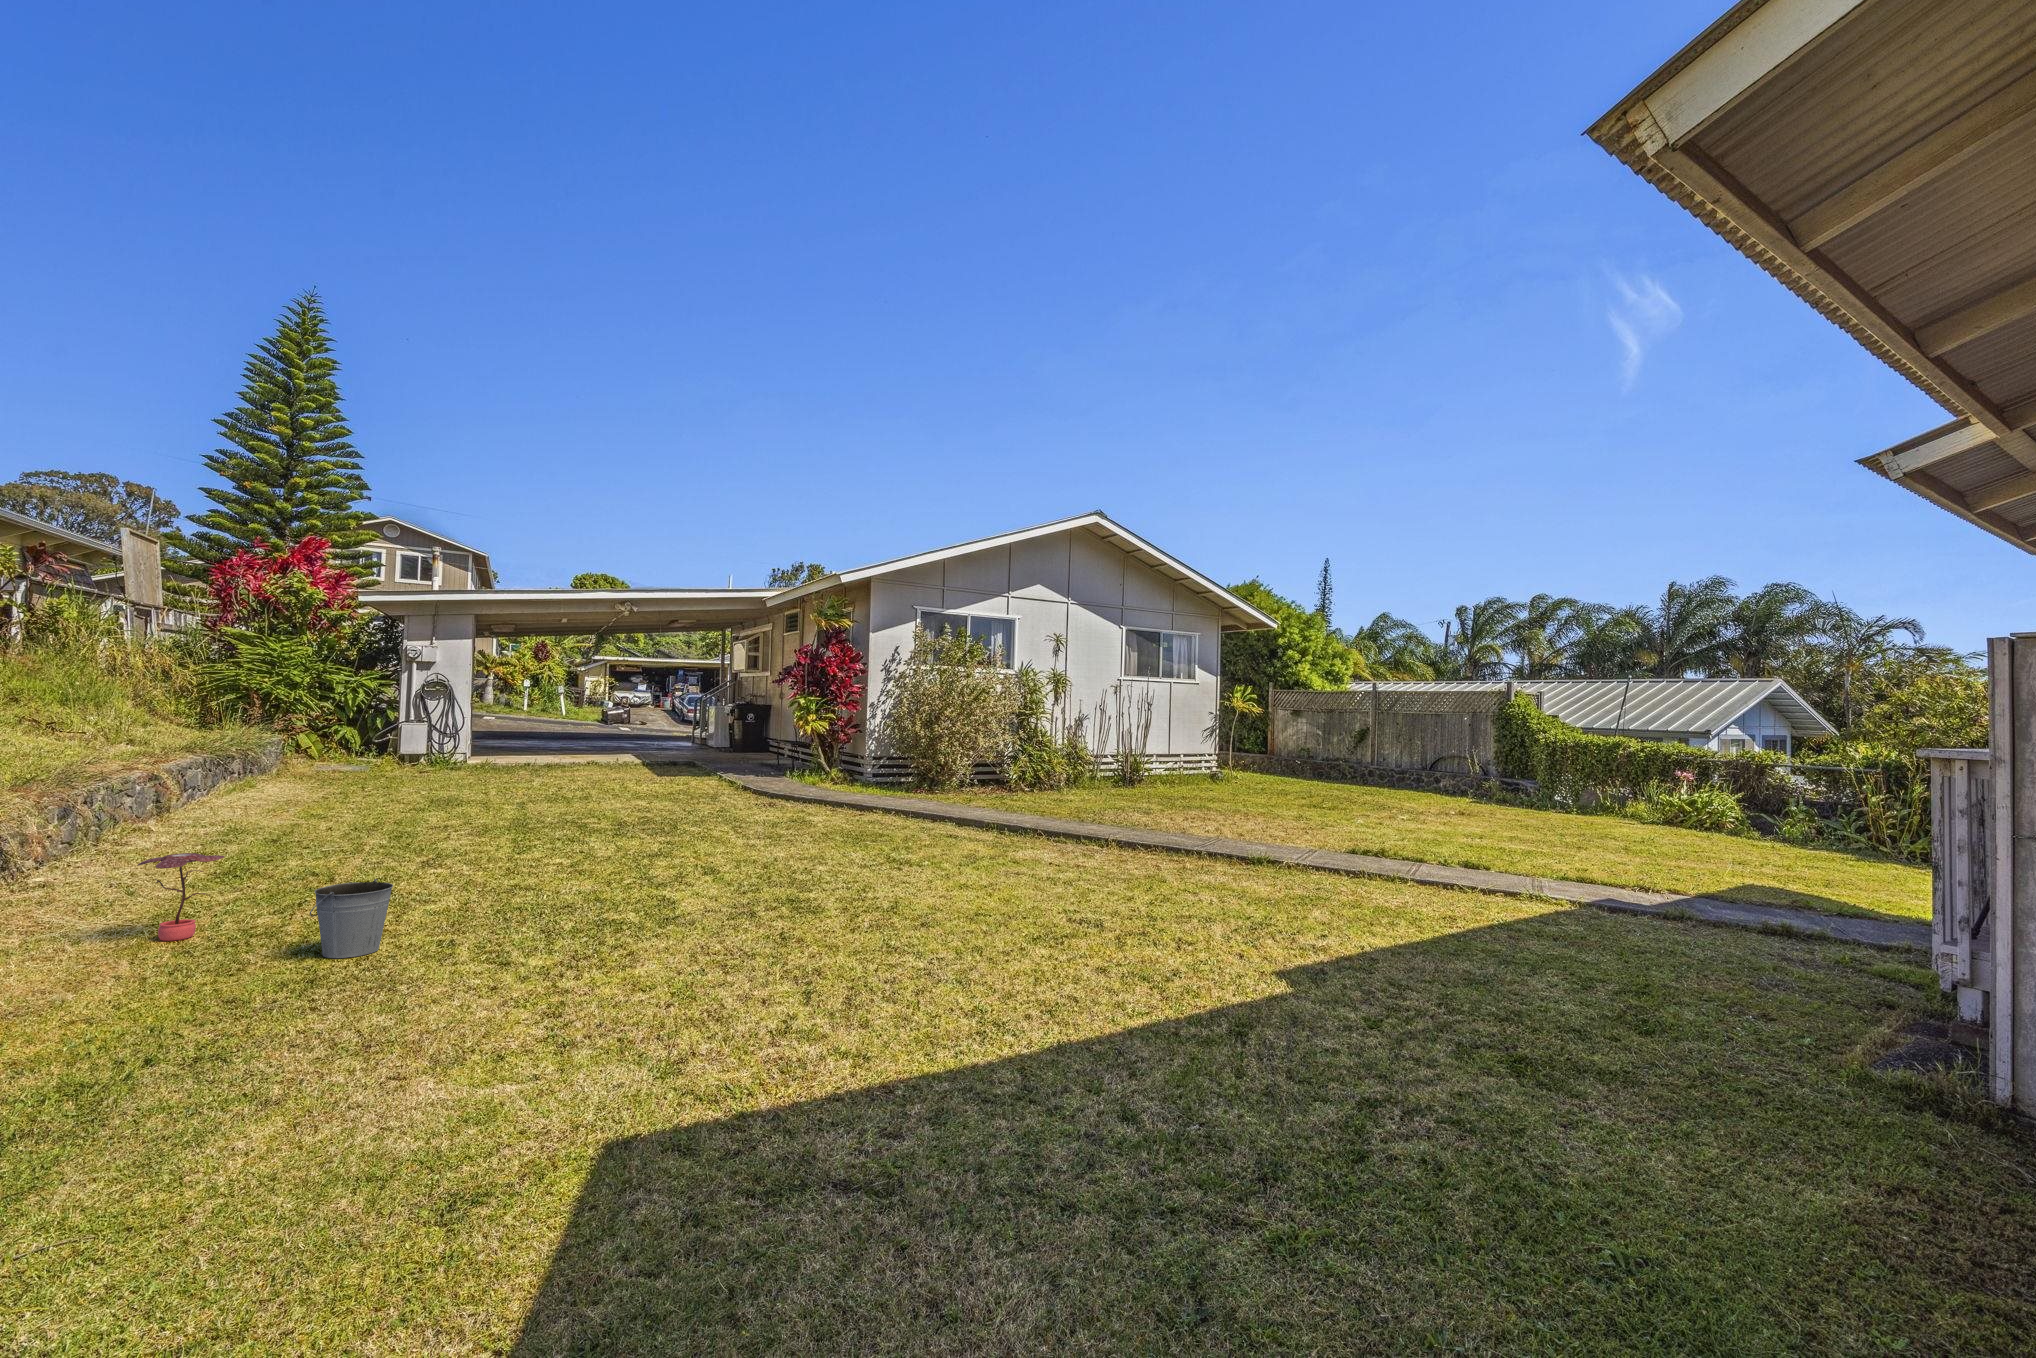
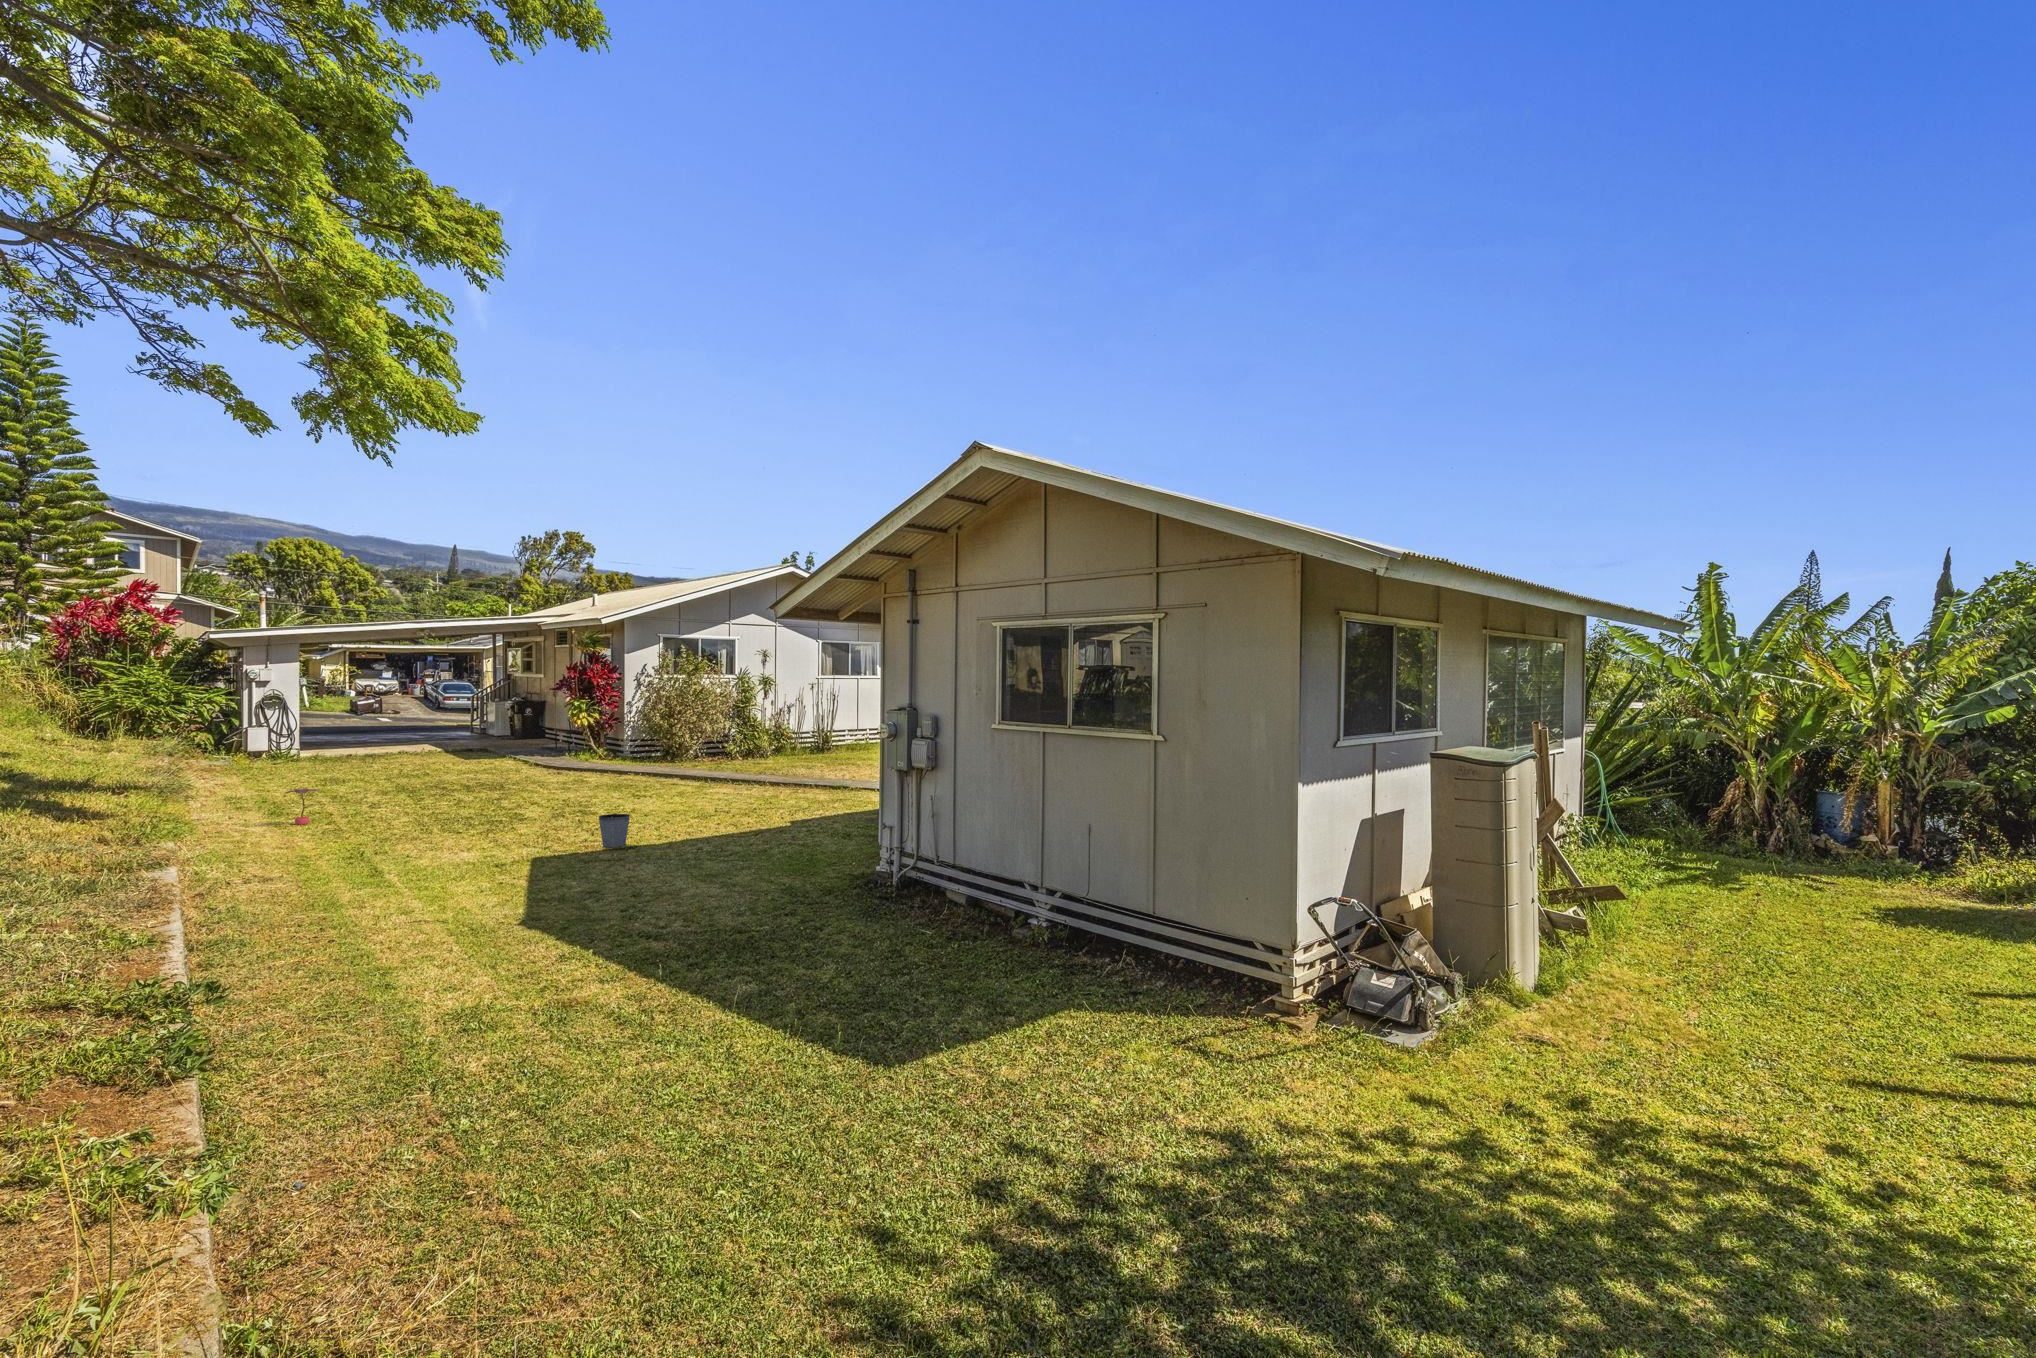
bucket: present [310,879,393,958] -> present [599,813,630,847]

